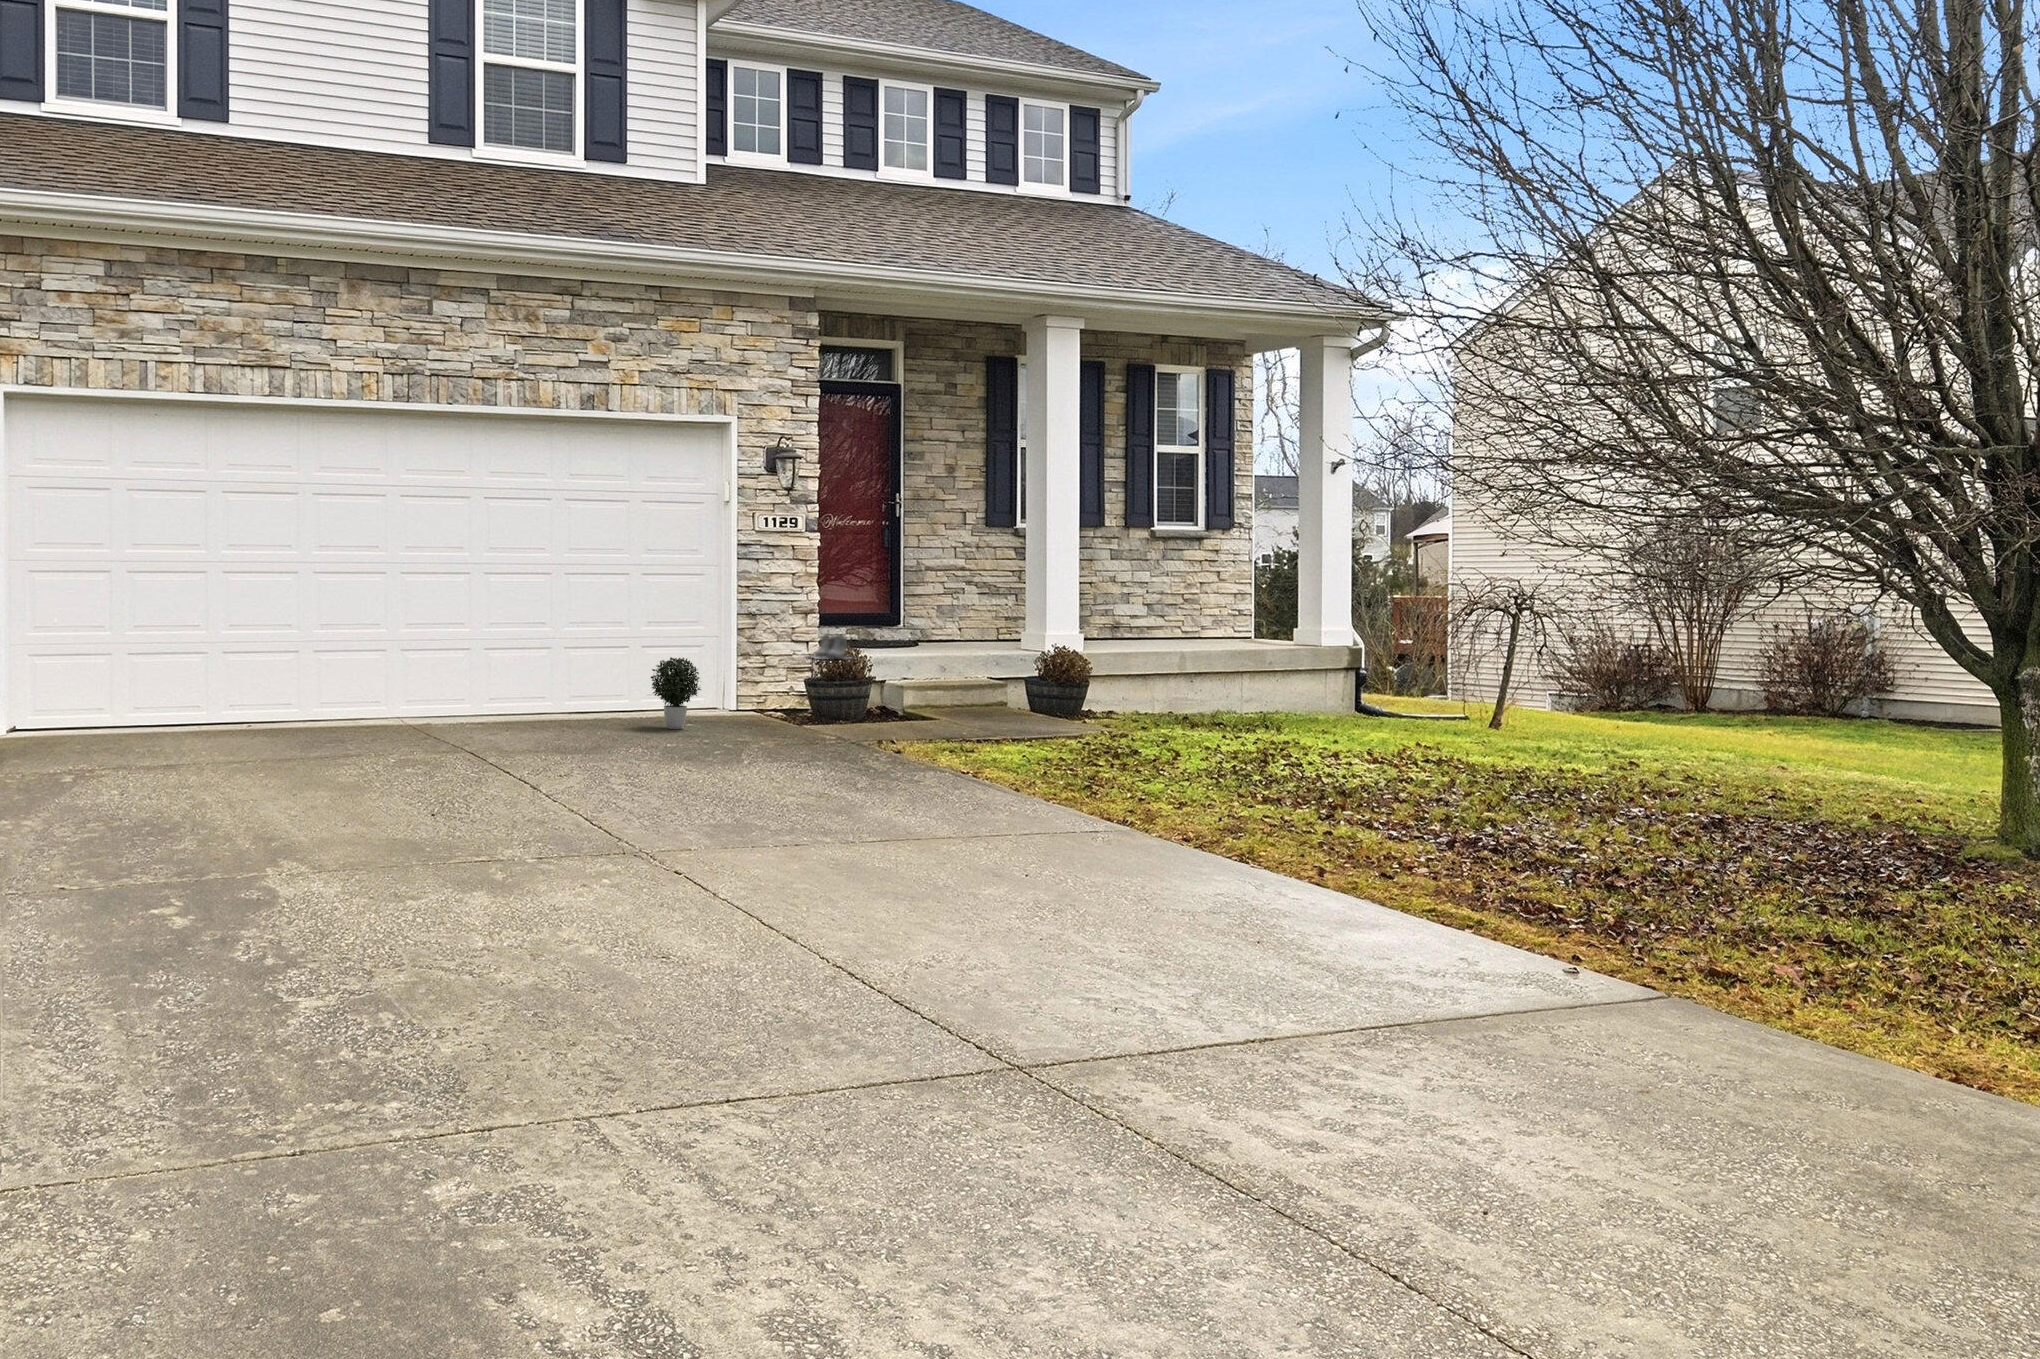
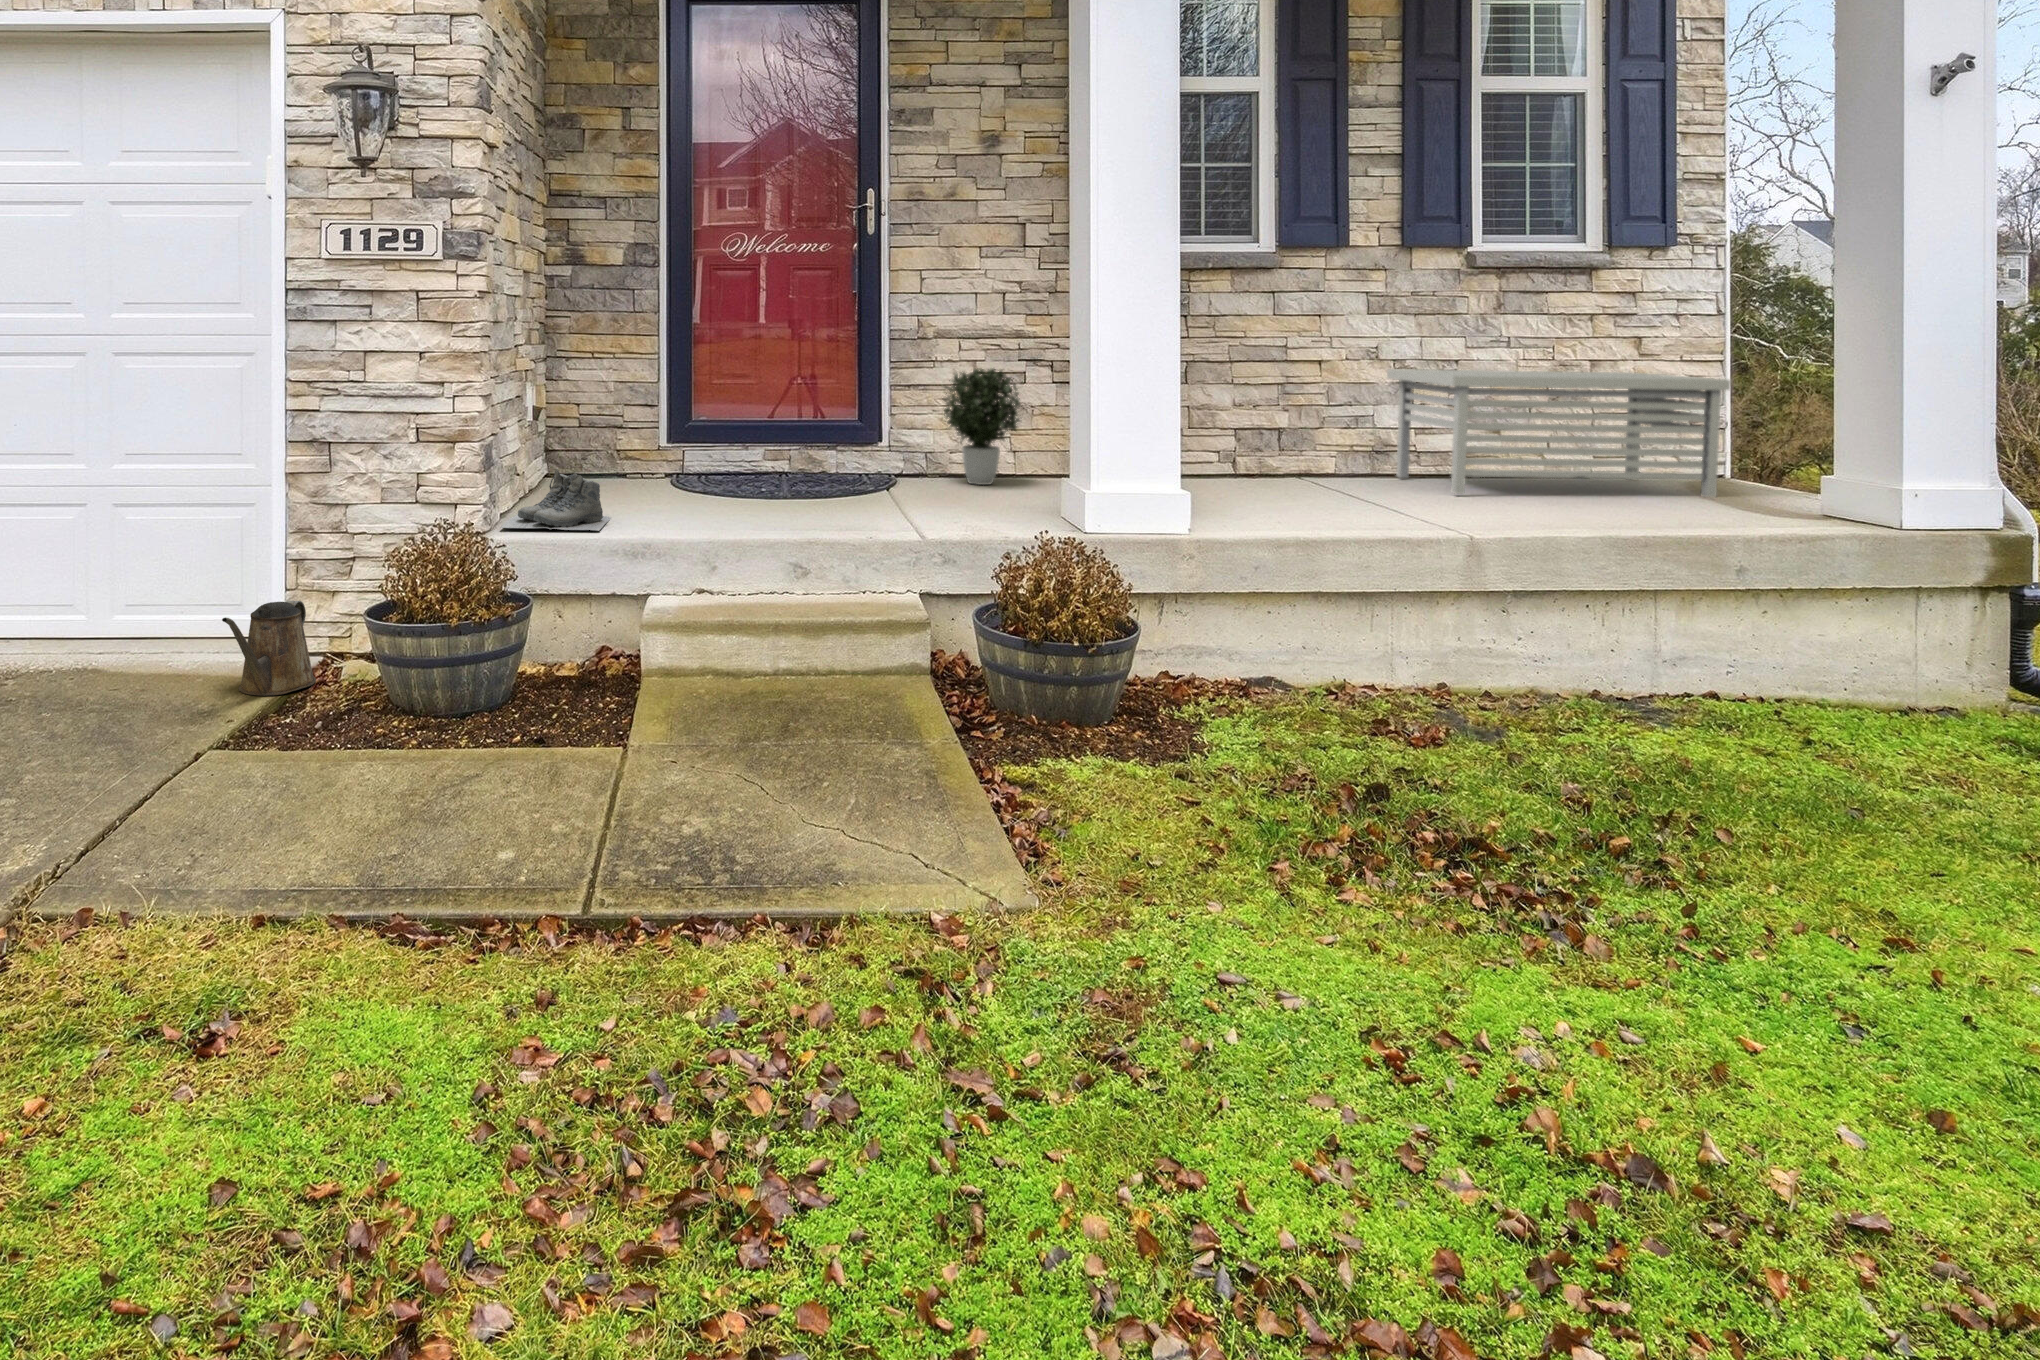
storage bench: none [1120,588,1260,644] -> present [1387,369,1731,497]
potted plant: present [651,657,701,729] -> present [943,368,1022,485]
watering can: none [736,690,770,730] -> present [222,601,316,696]

